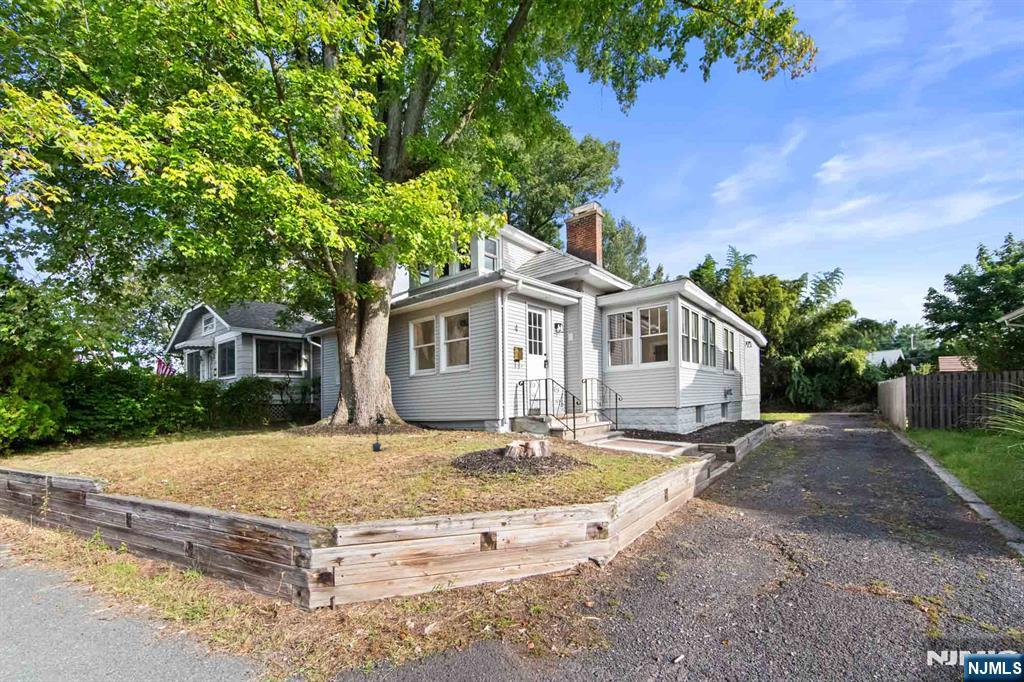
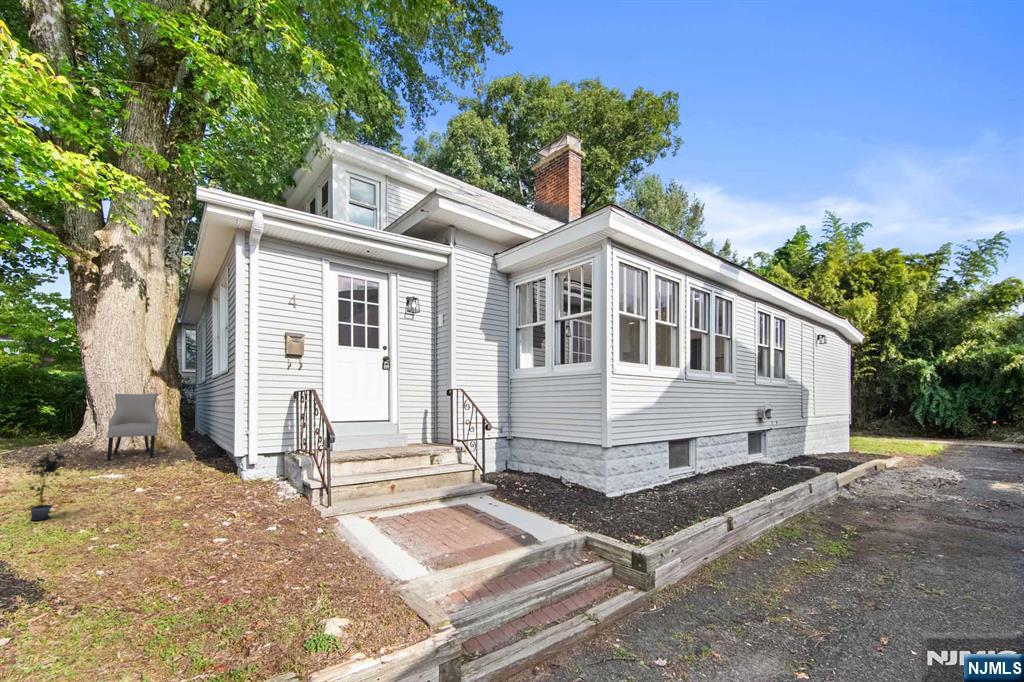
chair: none [302,387,339,433] -> present [107,394,158,461]

